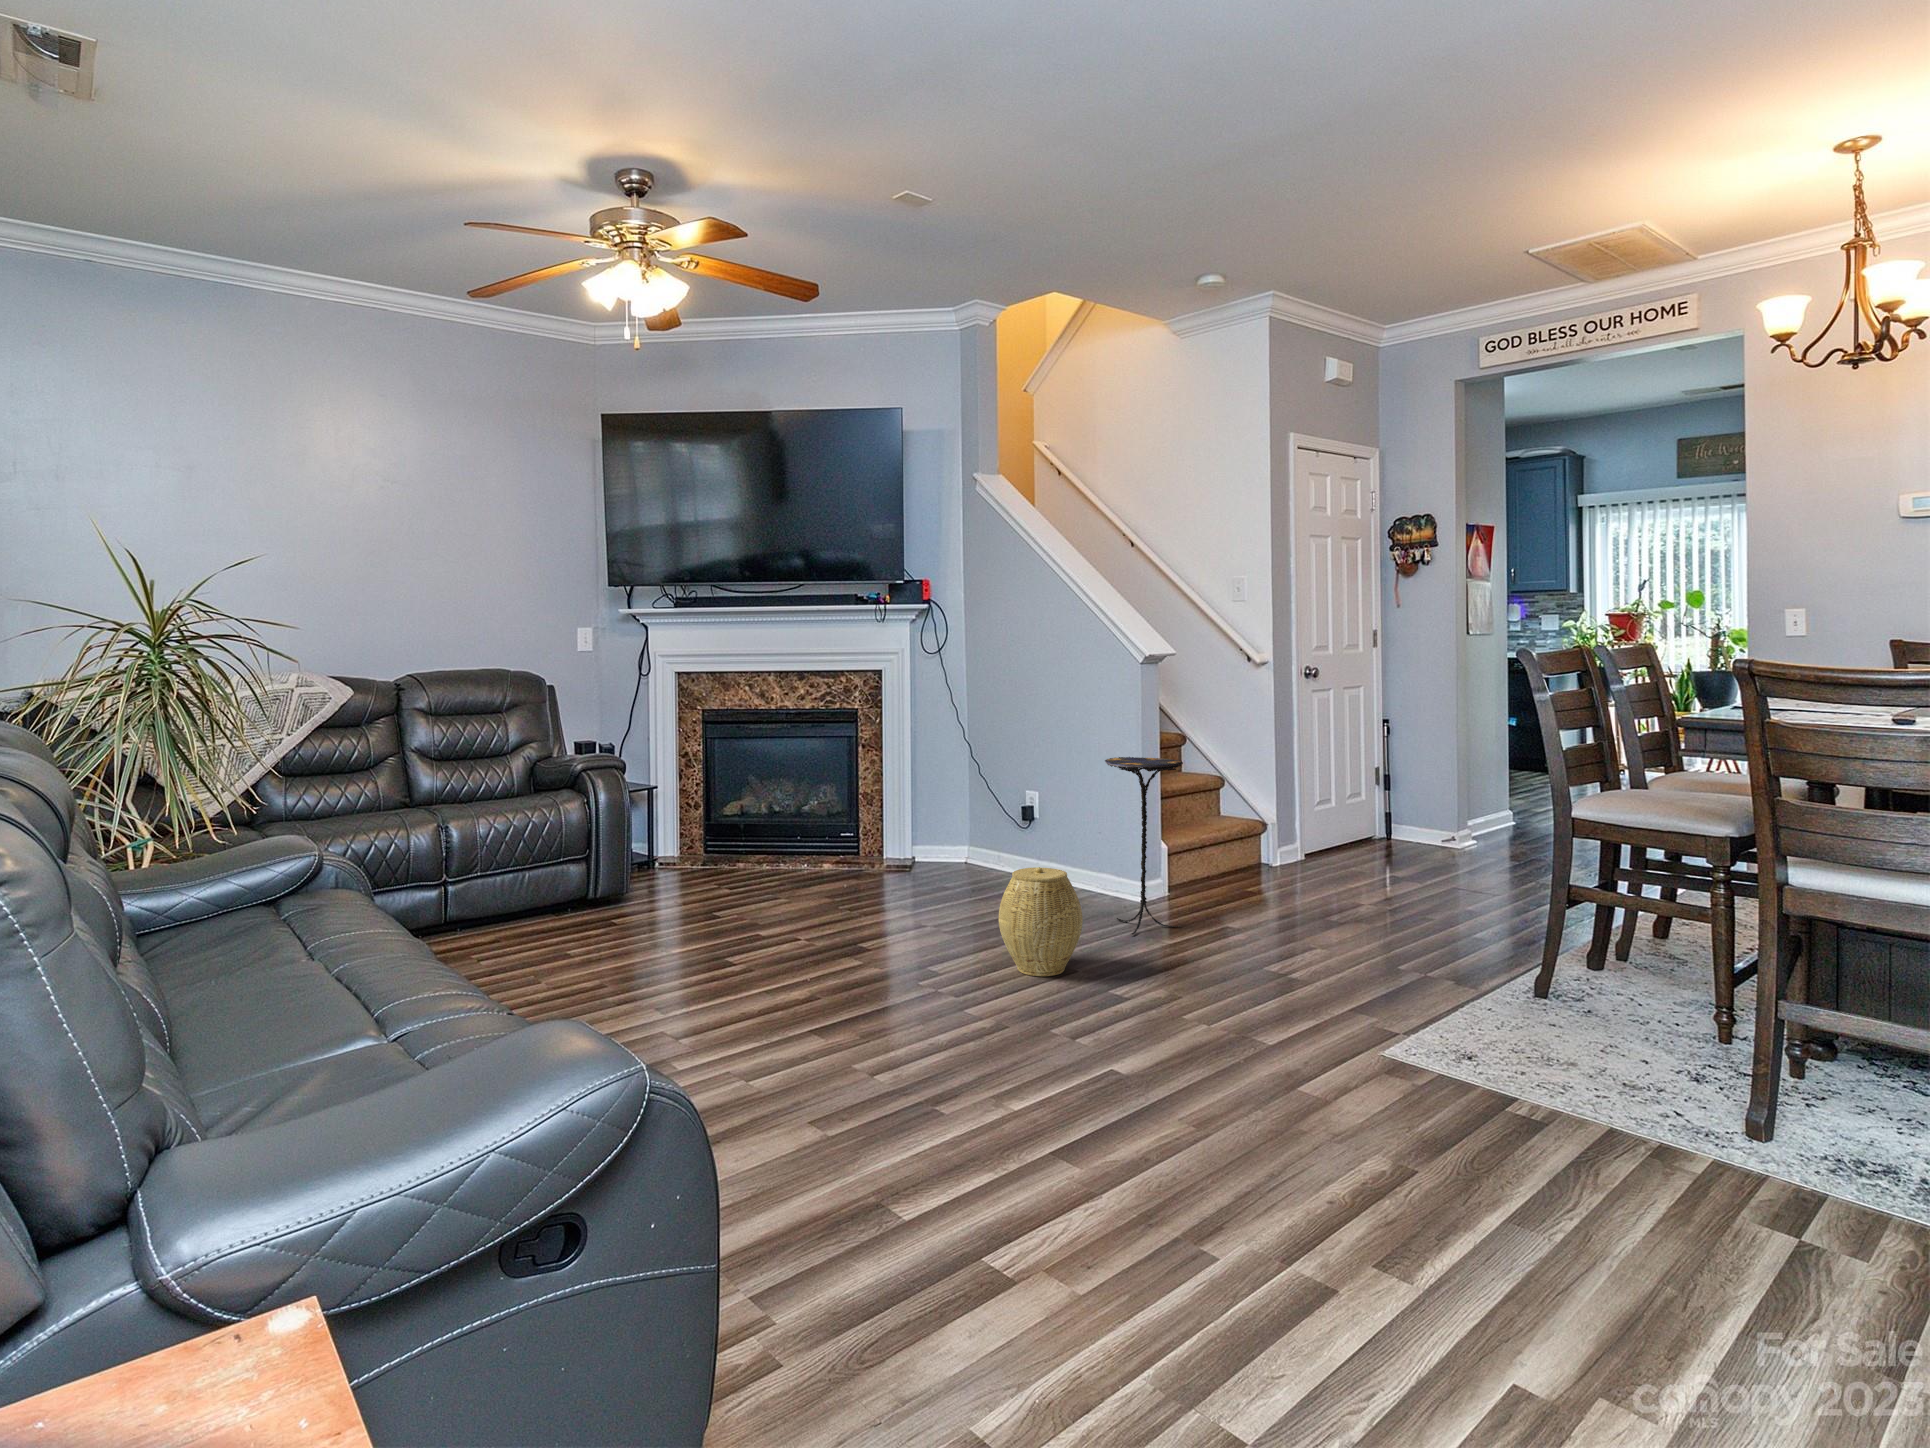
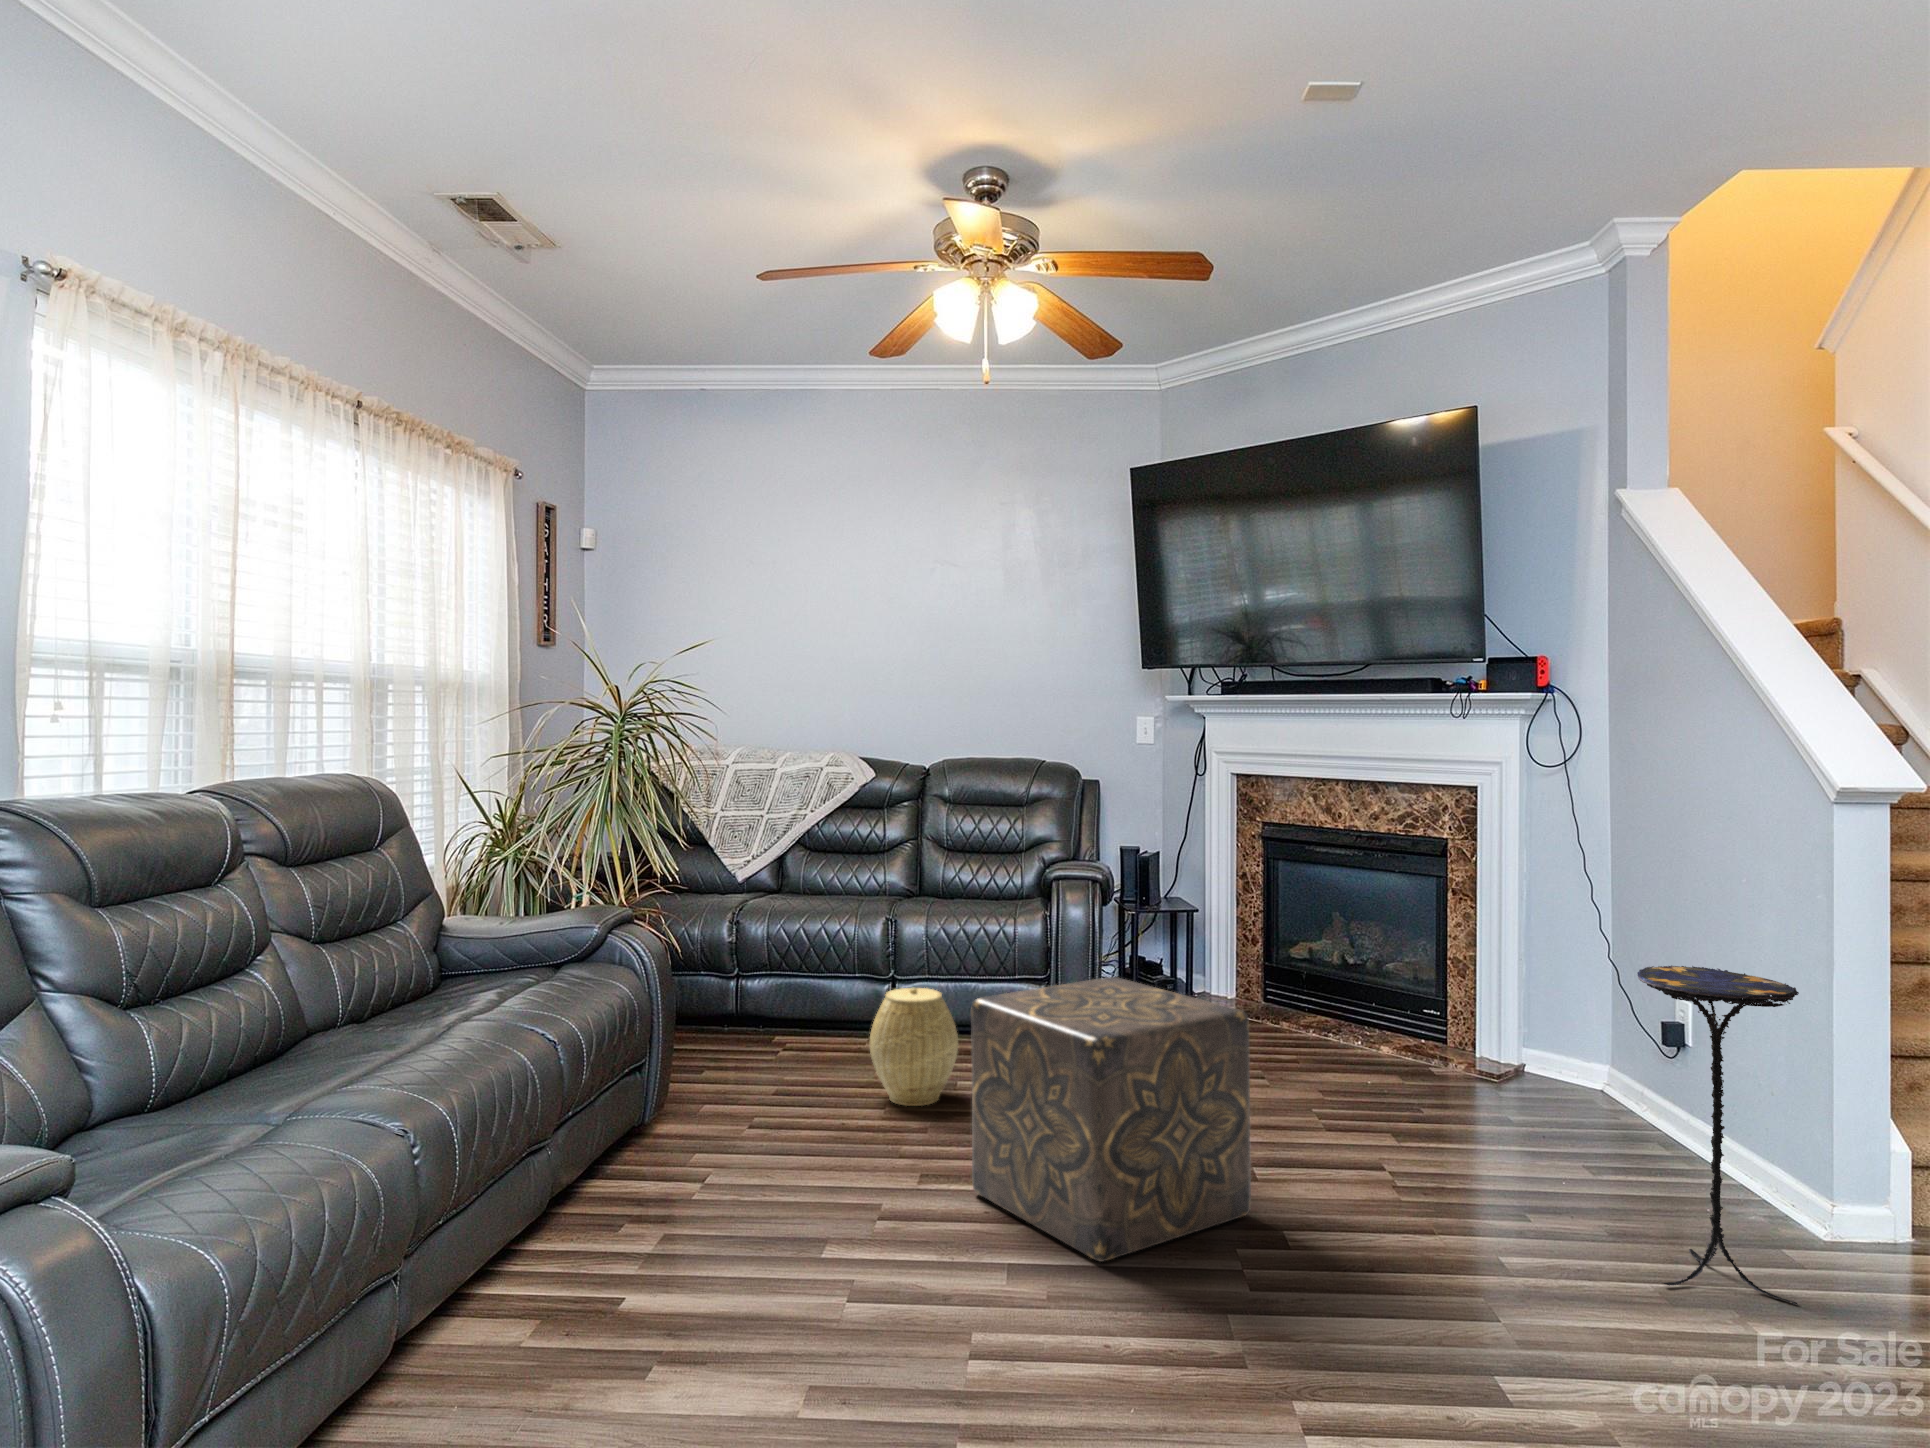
ottoman: none [734,821,919,1011] -> present [971,977,1251,1262]
woven basket: present [999,867,1083,976] -> present [870,988,958,1106]

